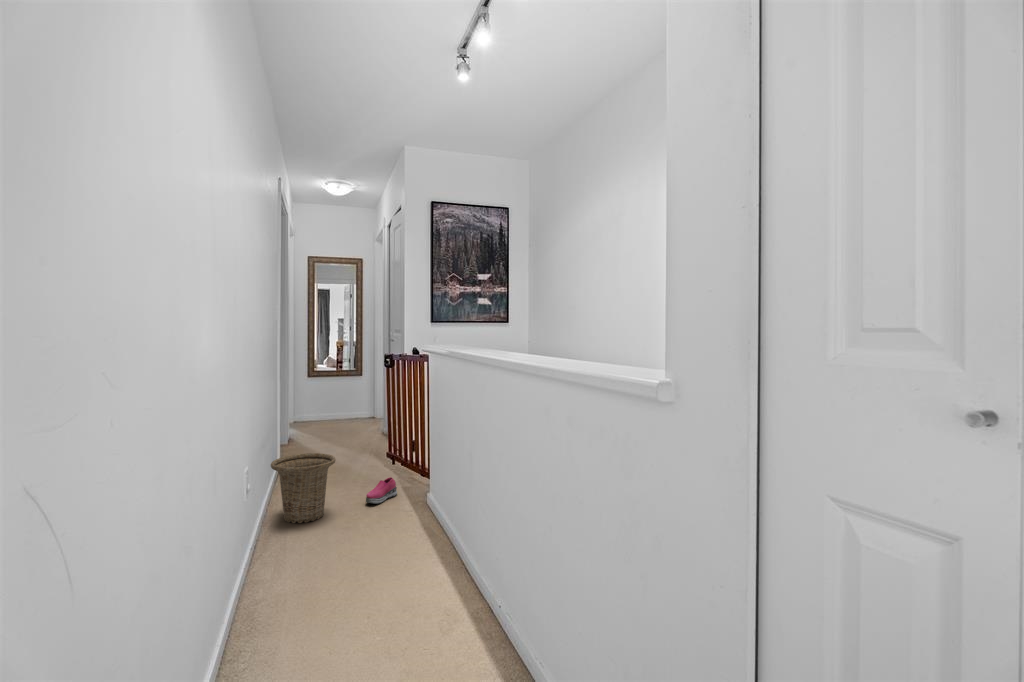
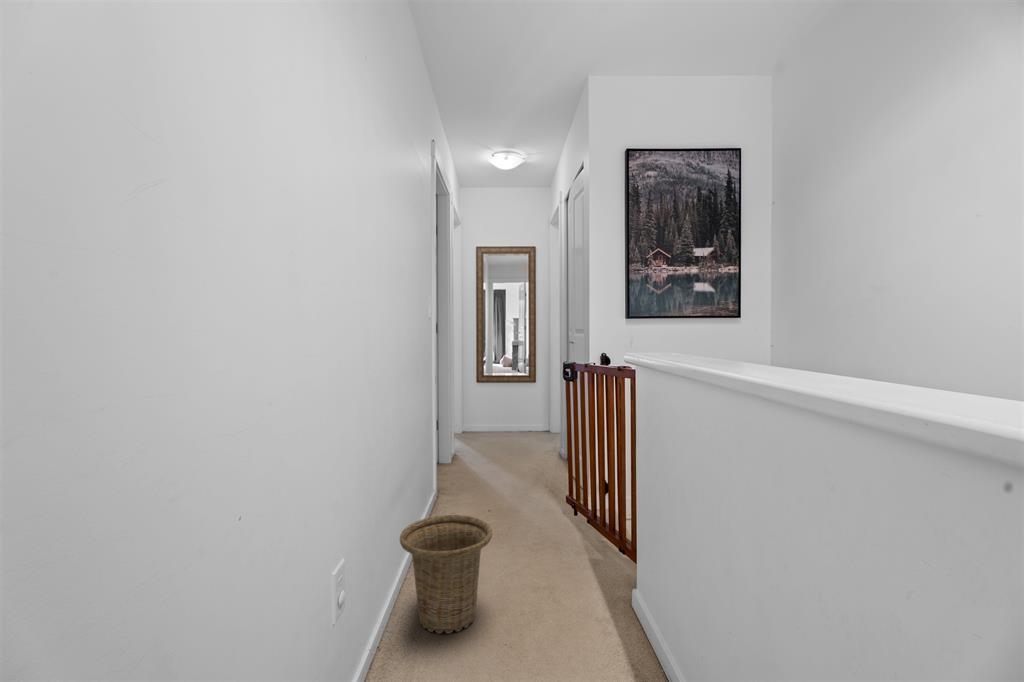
shoe: present [366,477,397,504] -> none [538,556,584,604]

